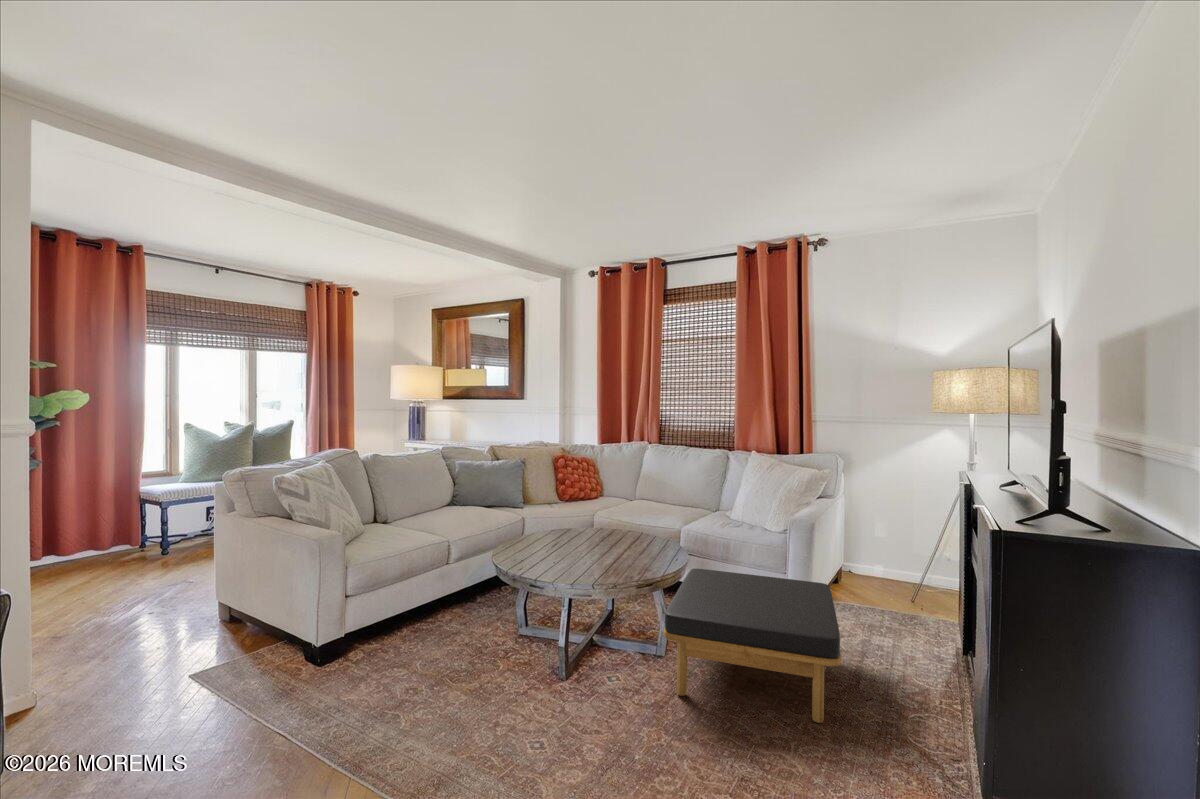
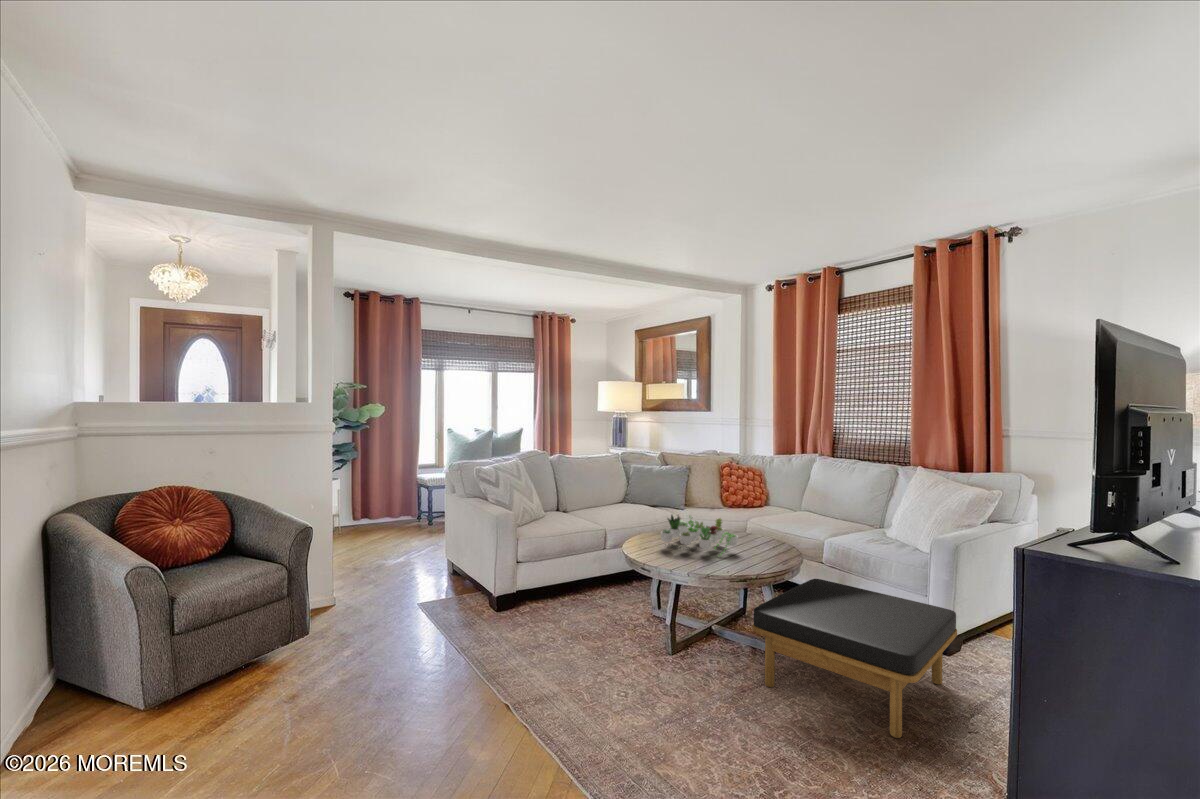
succulent plant: none [536,512,621,558] -> present [661,515,738,556]

